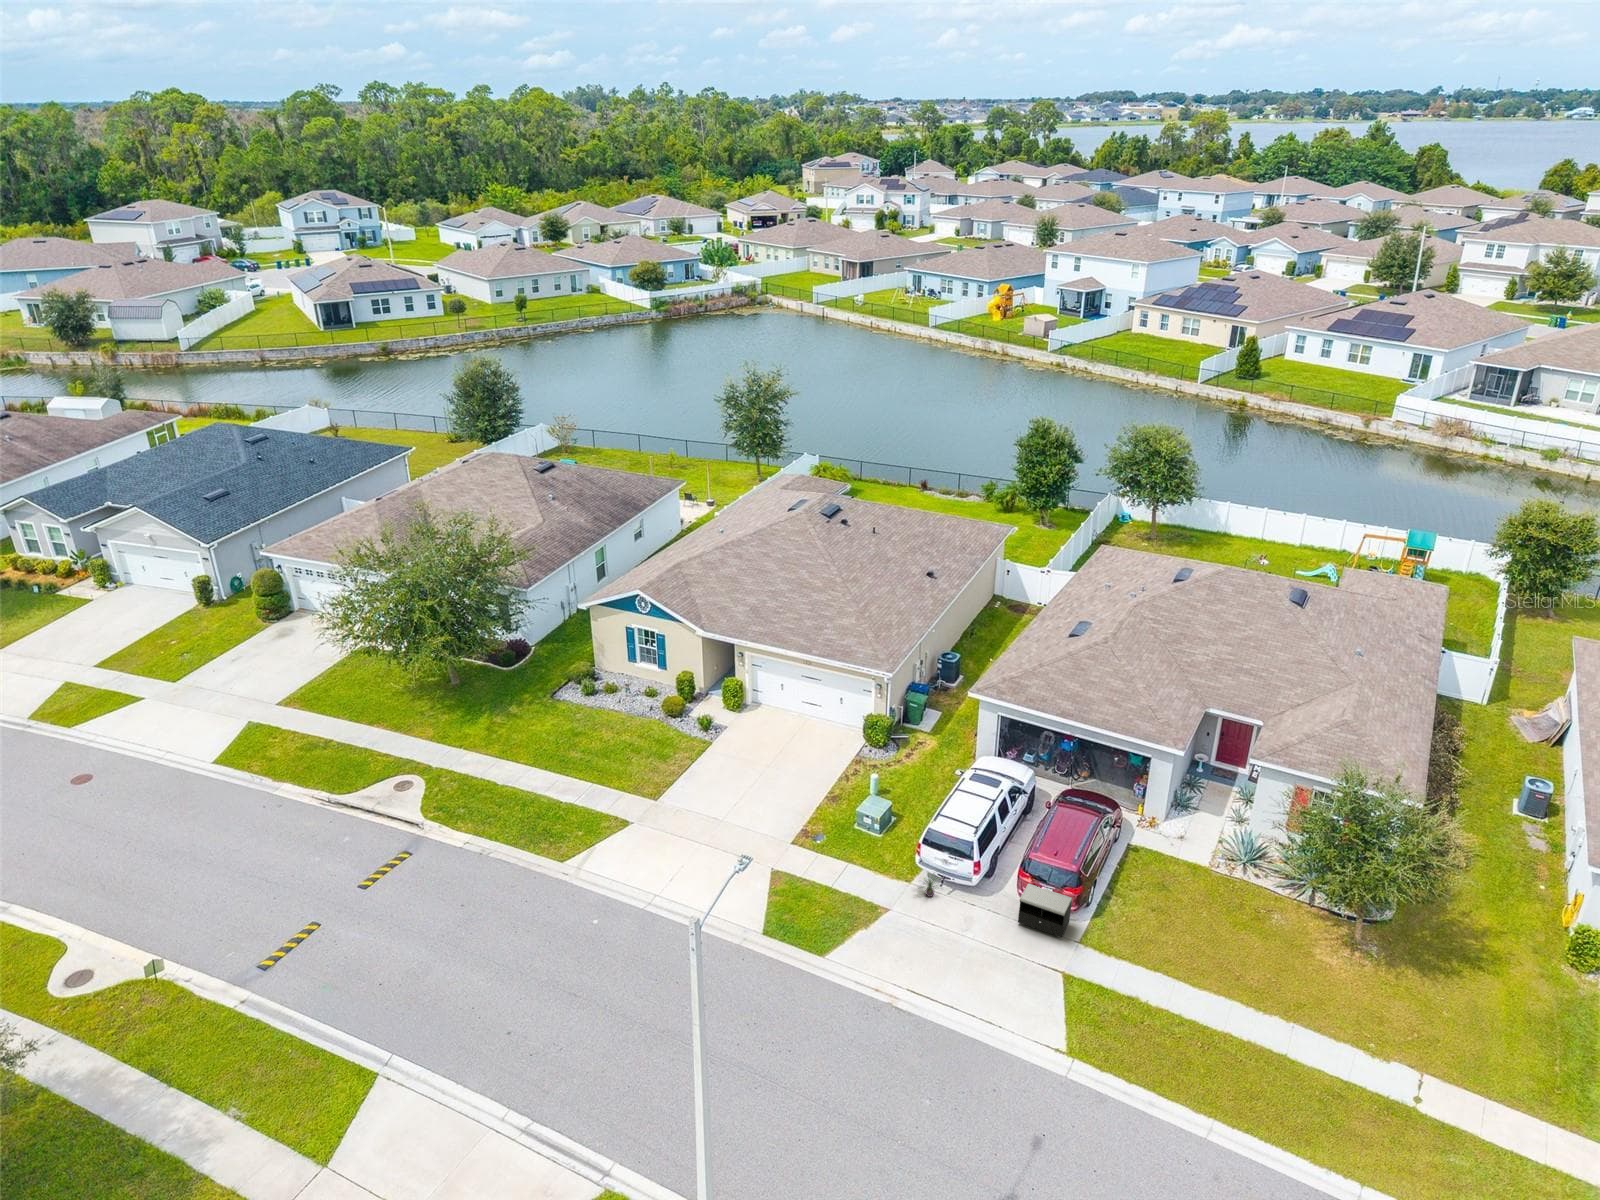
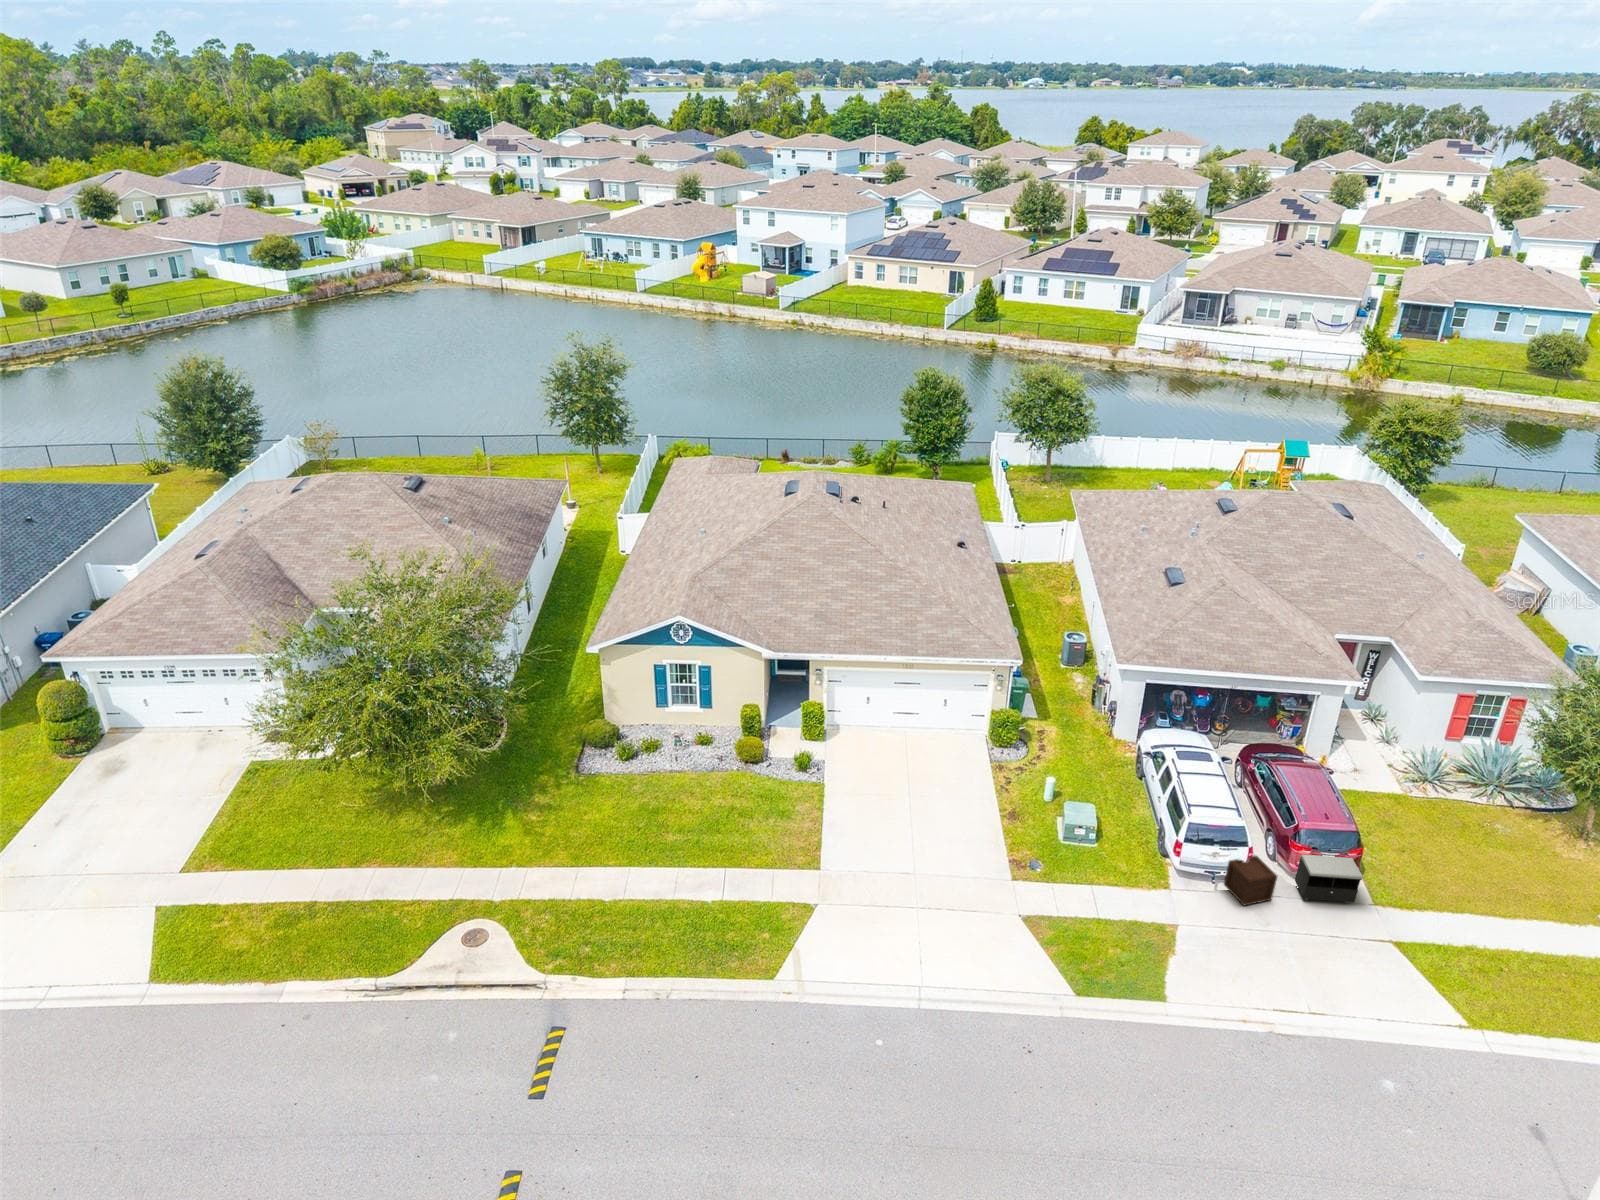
wooden crate: none [960,872,992,916] -> present [1224,856,1277,905]
decorative plant: present [924,878,935,897] -> none [1182,869,1214,897]

